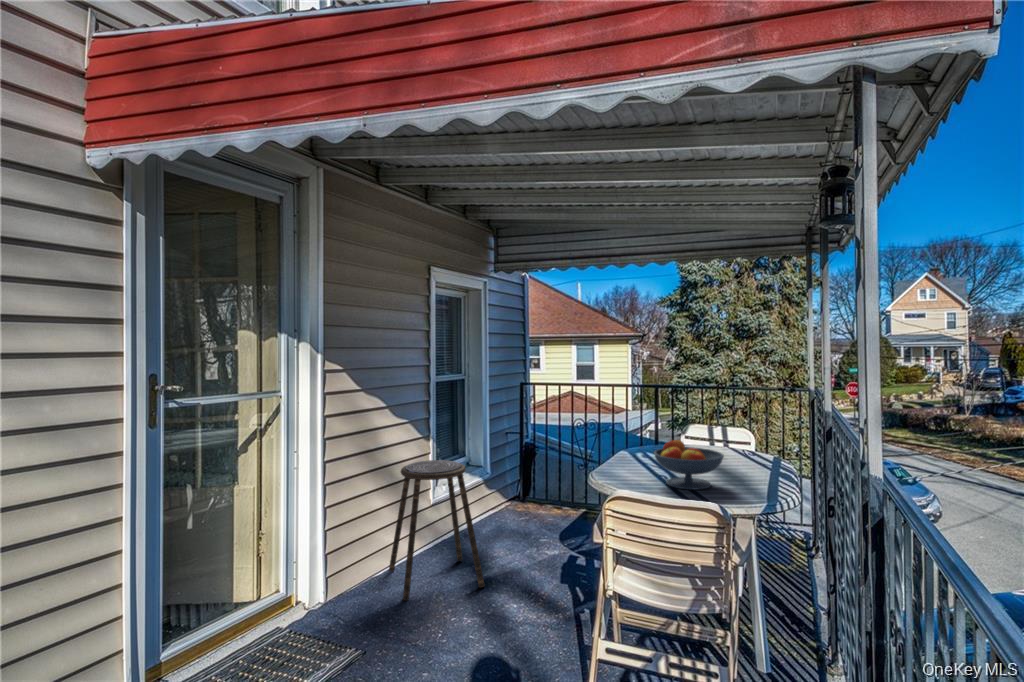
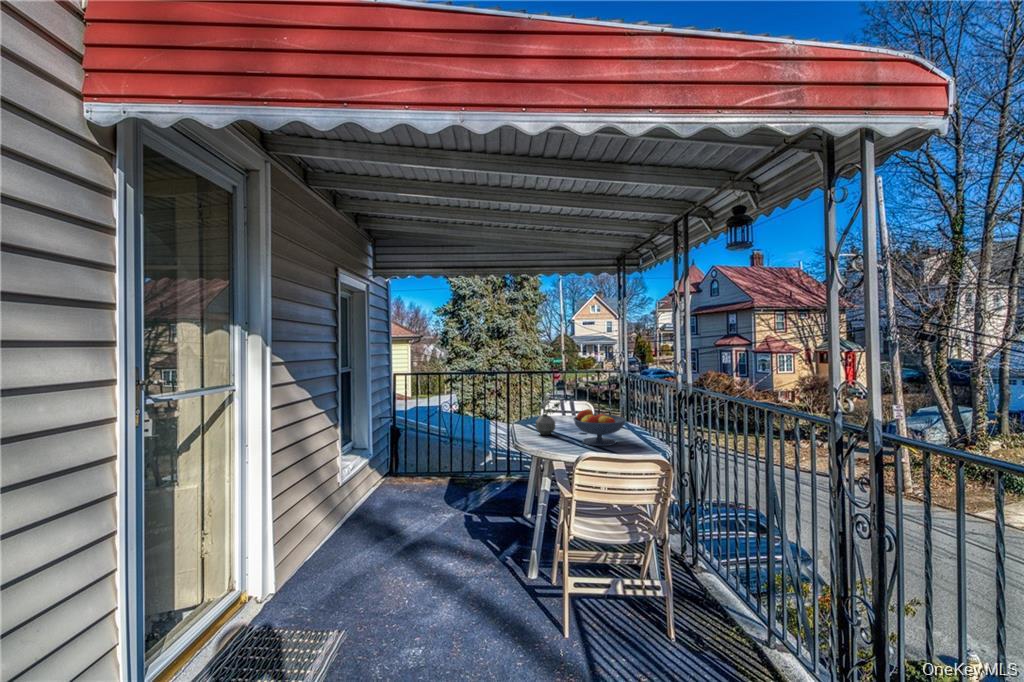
potted plant: none [623,412,659,469] -> present [535,391,560,435]
stool: present [389,460,485,601] -> none [316,446,422,586]

